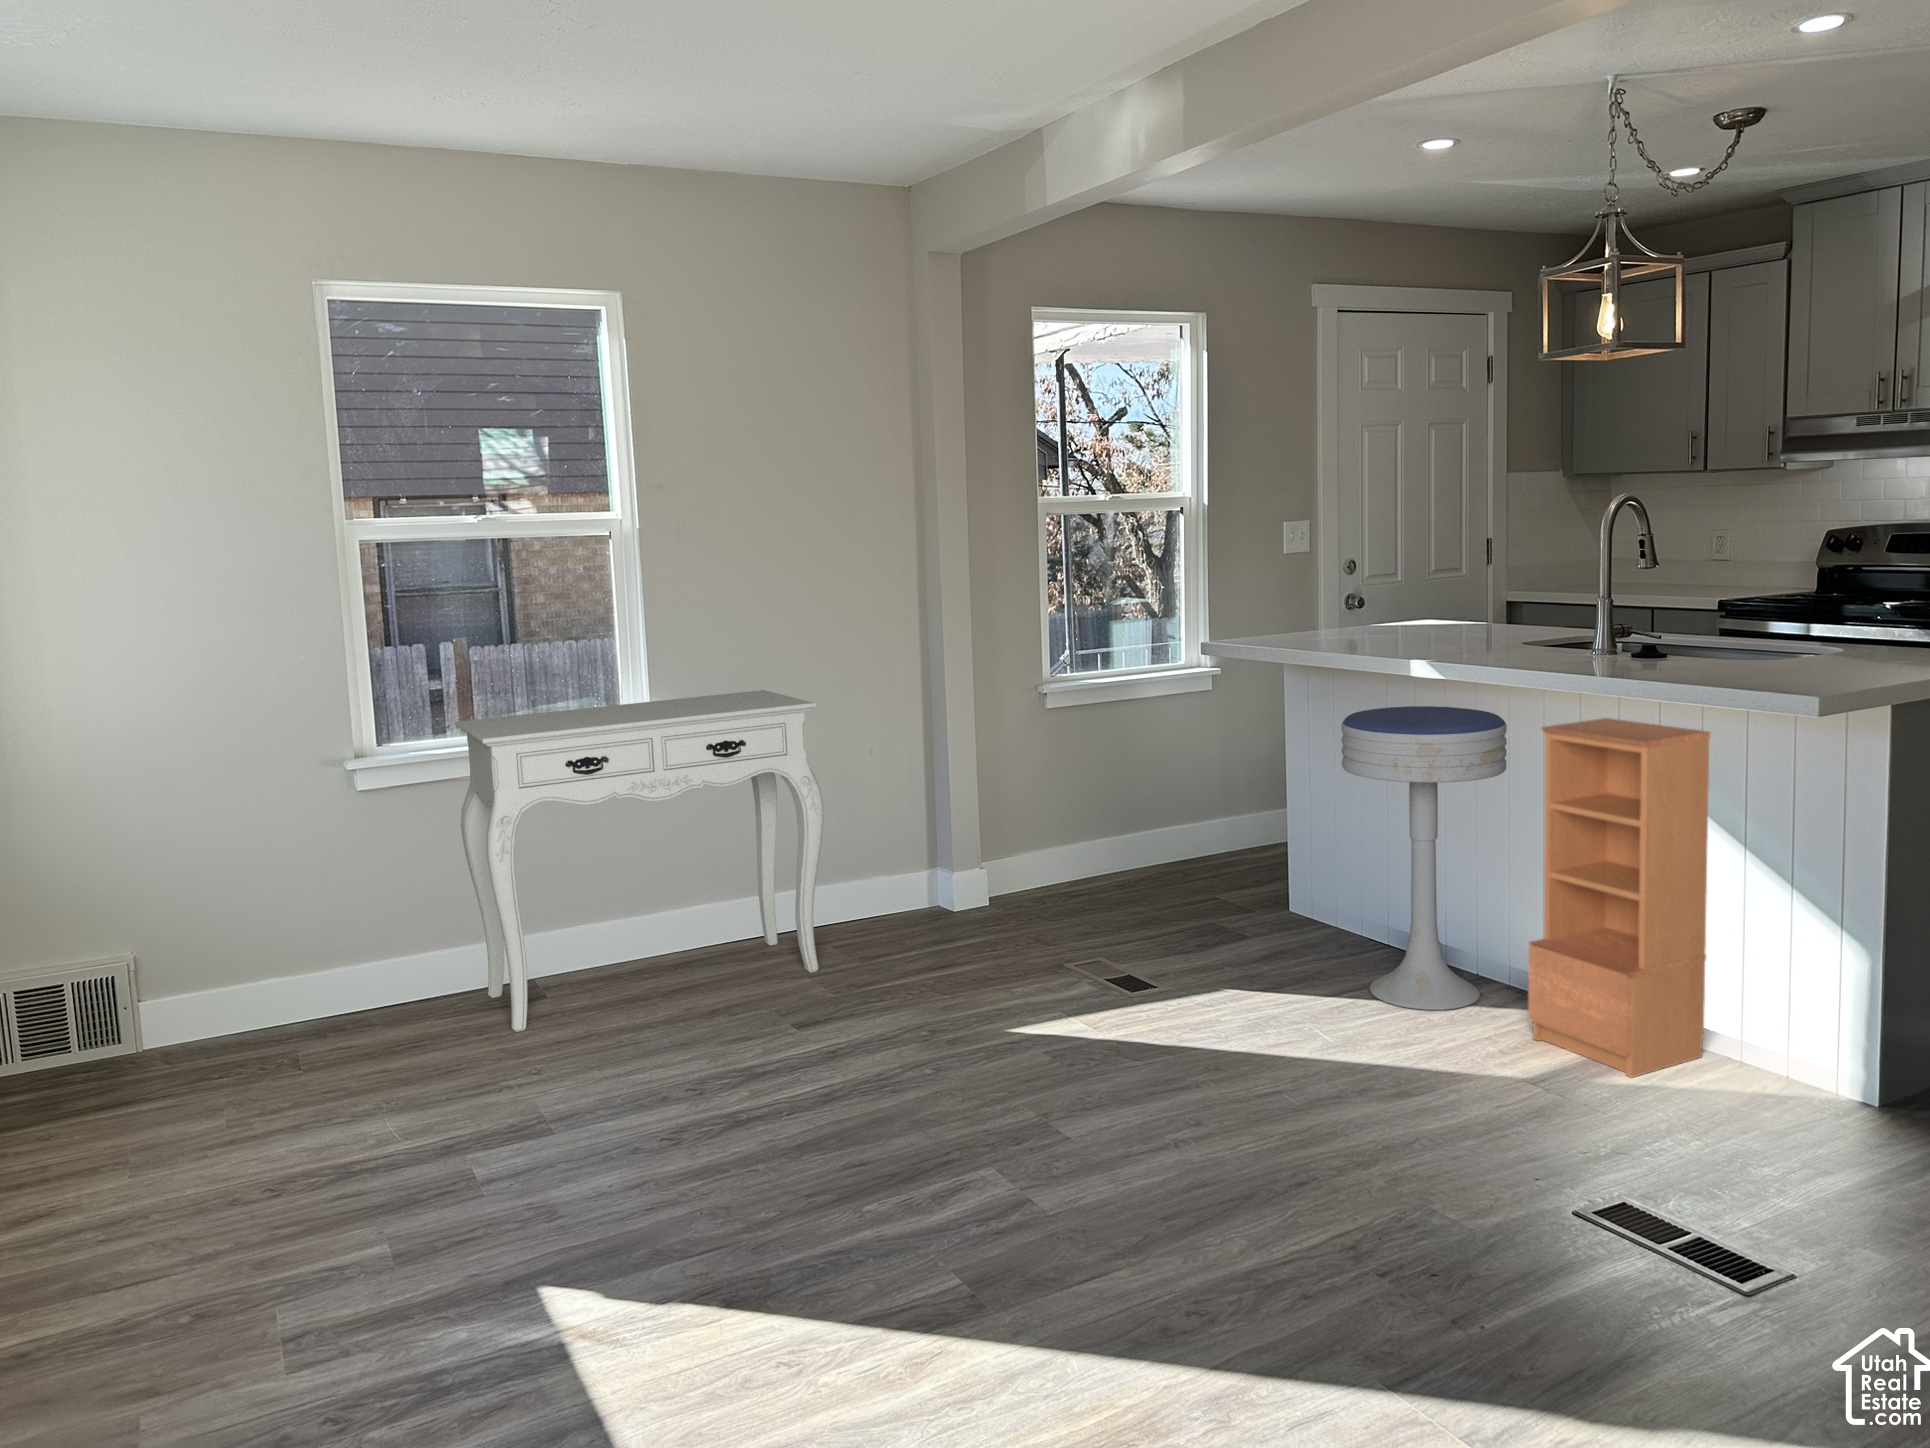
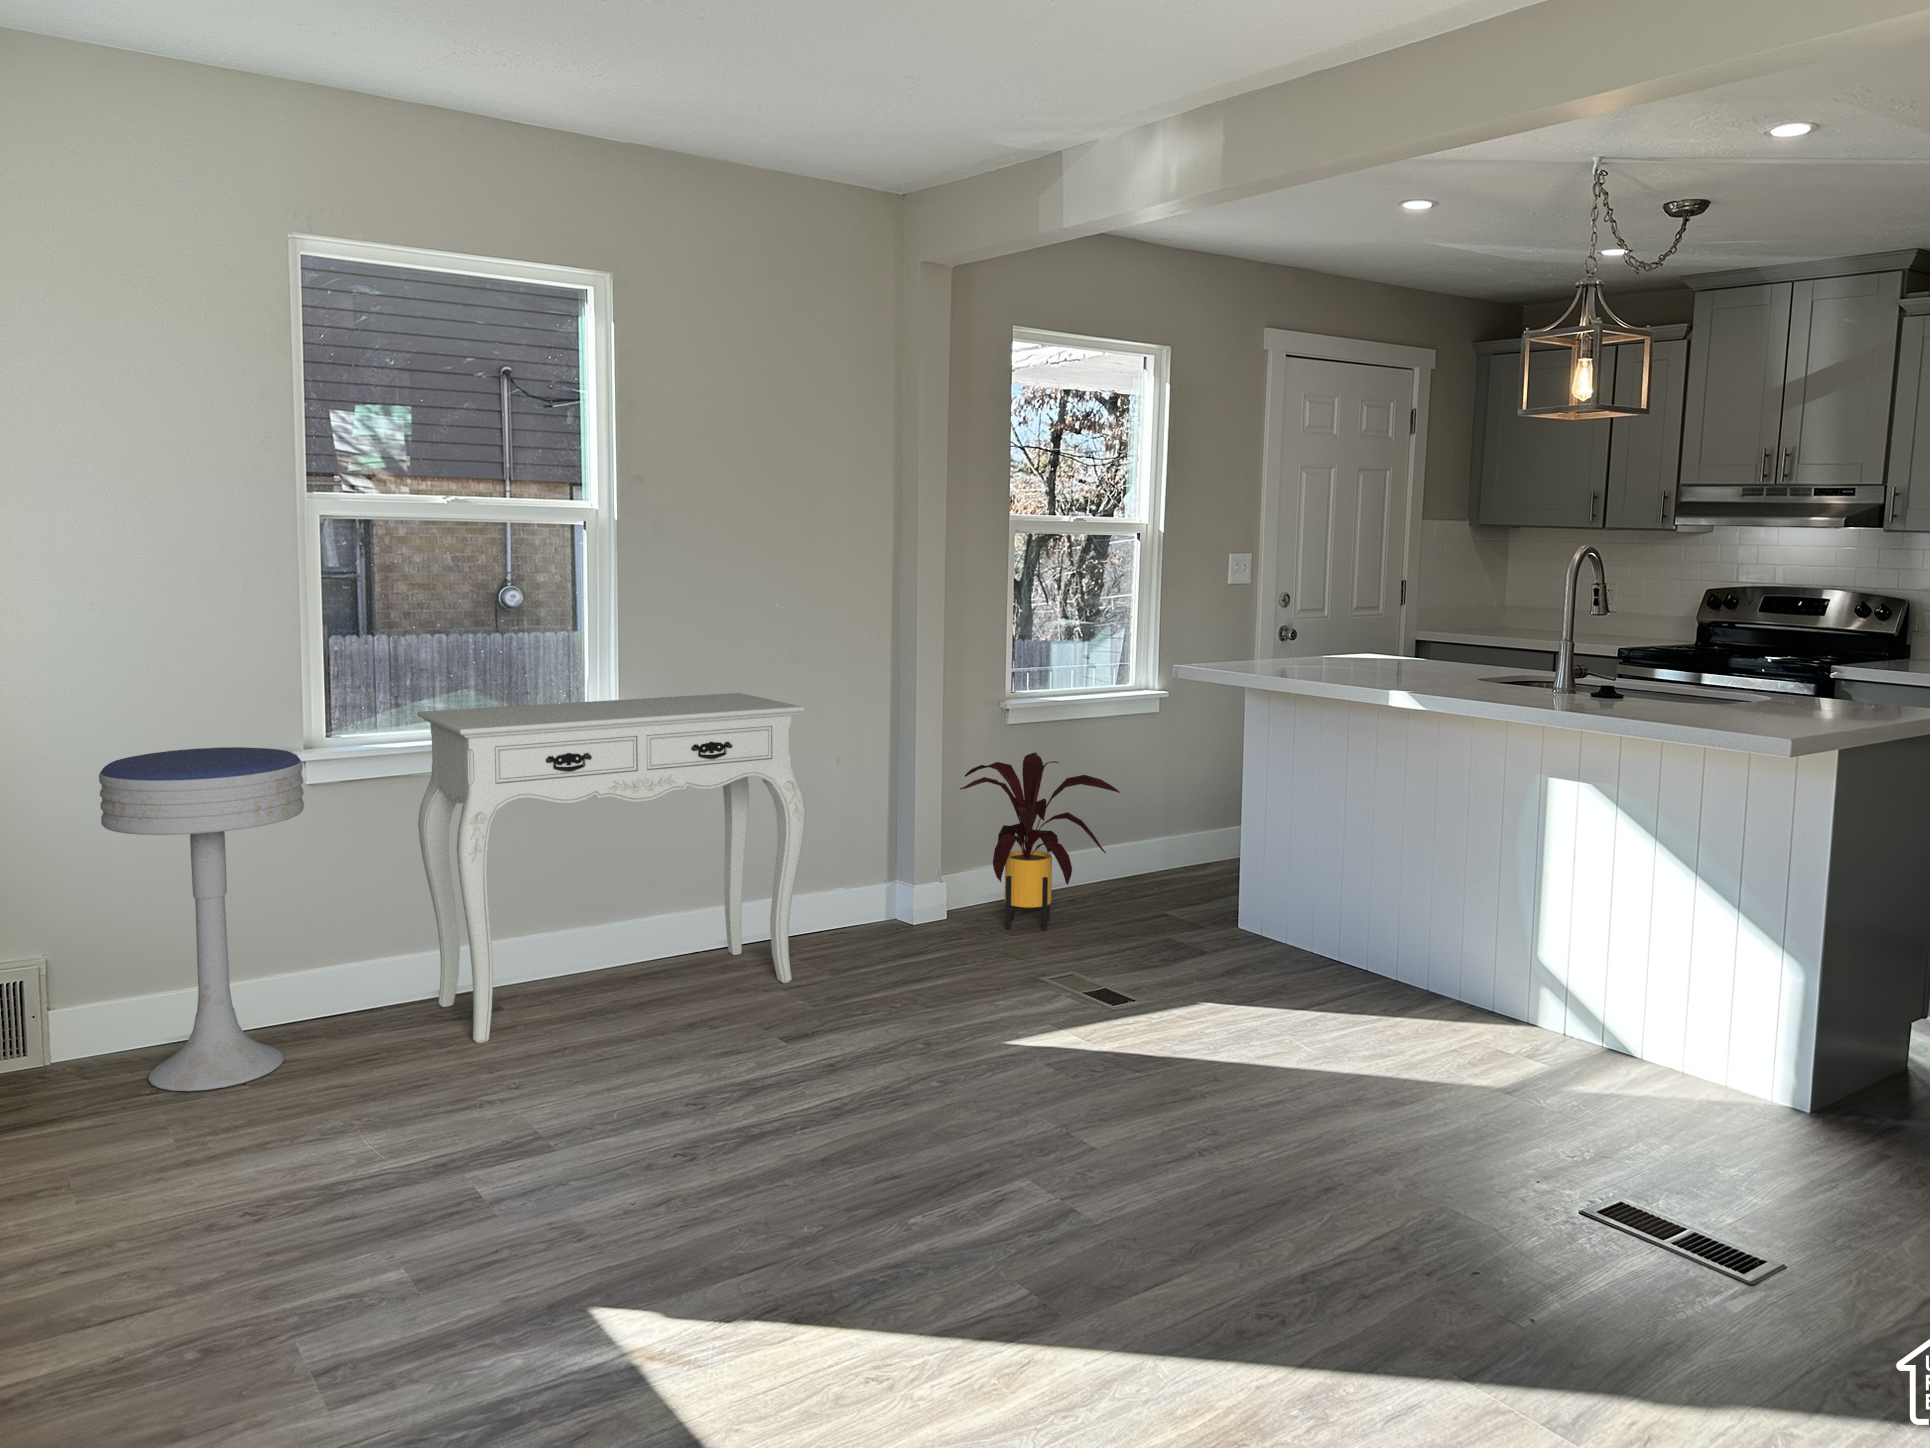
bar stool: present [1341,706,1507,1010] -> present [99,747,304,1091]
bookcase: present [1528,718,1710,1077] -> none [1506,747,1687,1089]
house plant: none [987,737,1152,918] -> present [960,752,1120,931]

